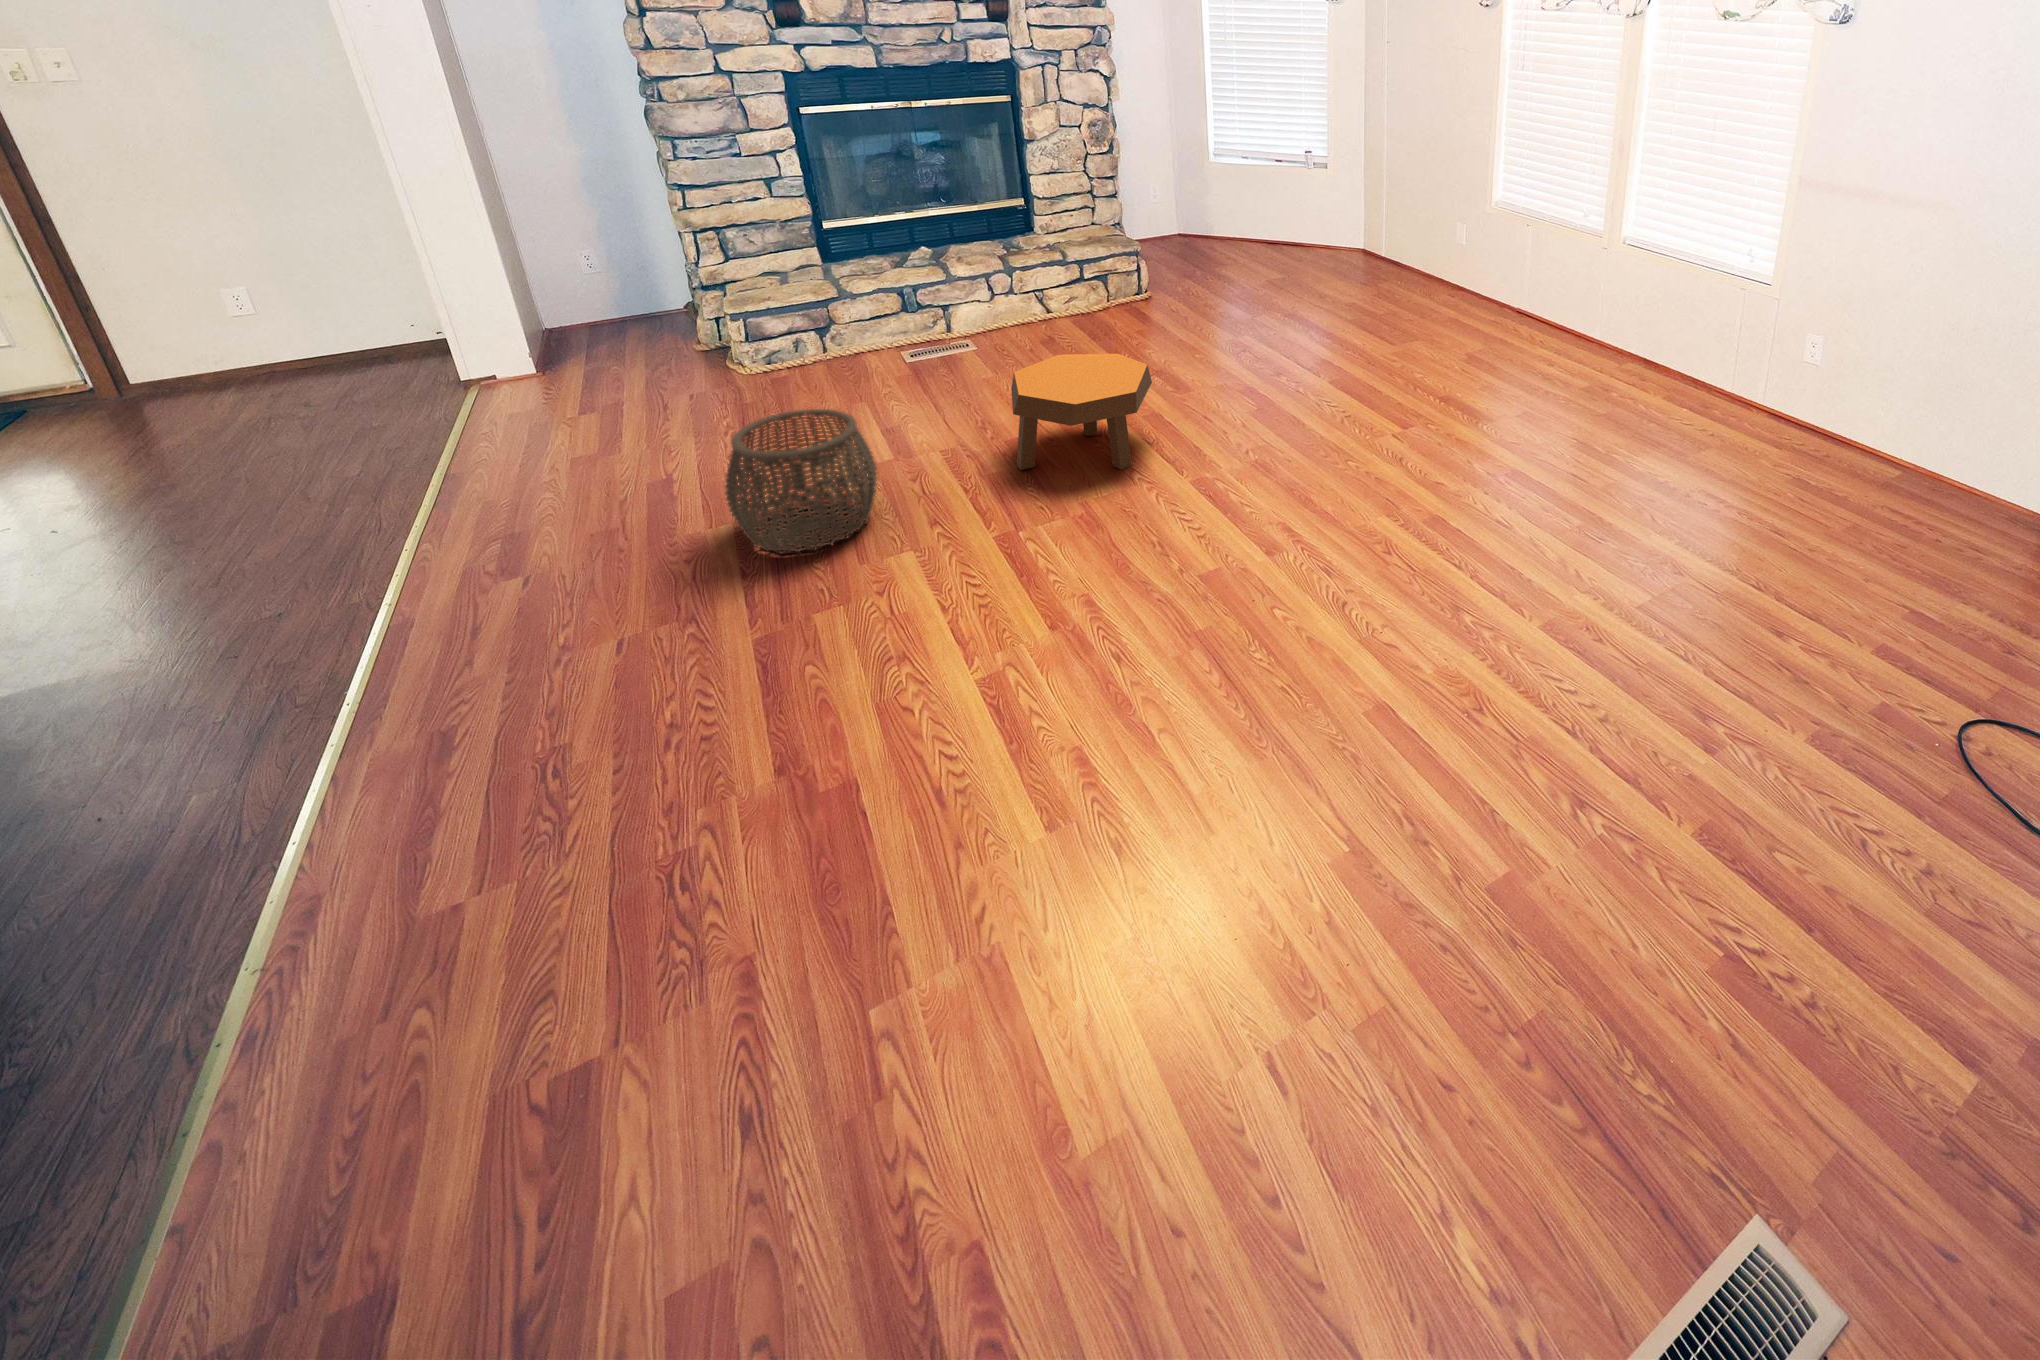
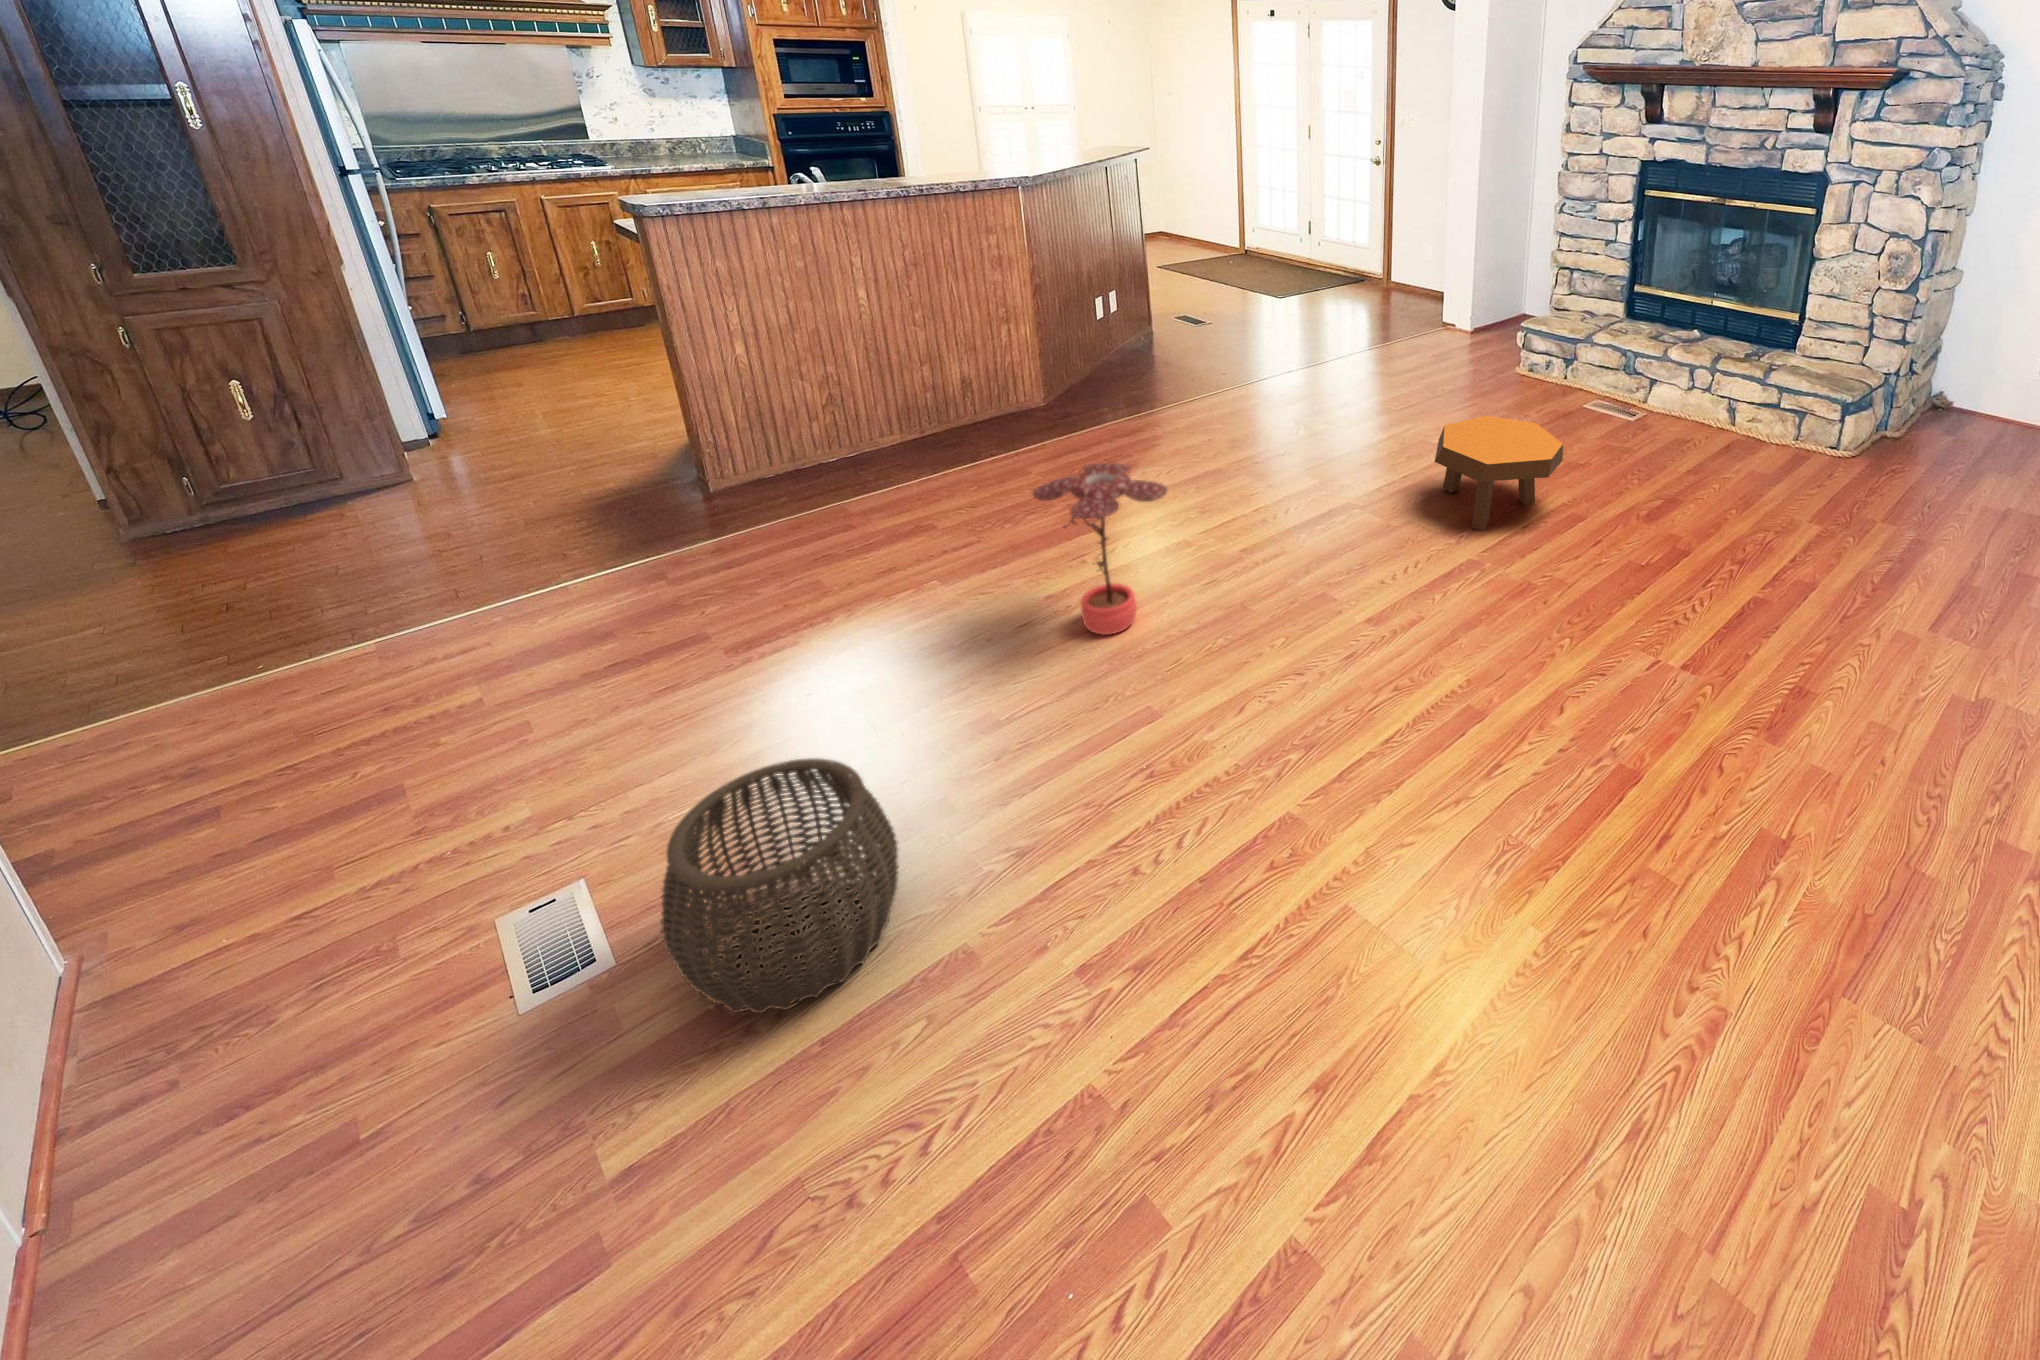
woven basket: present [725,409,877,553] -> present [661,759,899,1013]
potted plant: none [1068,531,1259,783] -> present [1033,463,1167,635]

